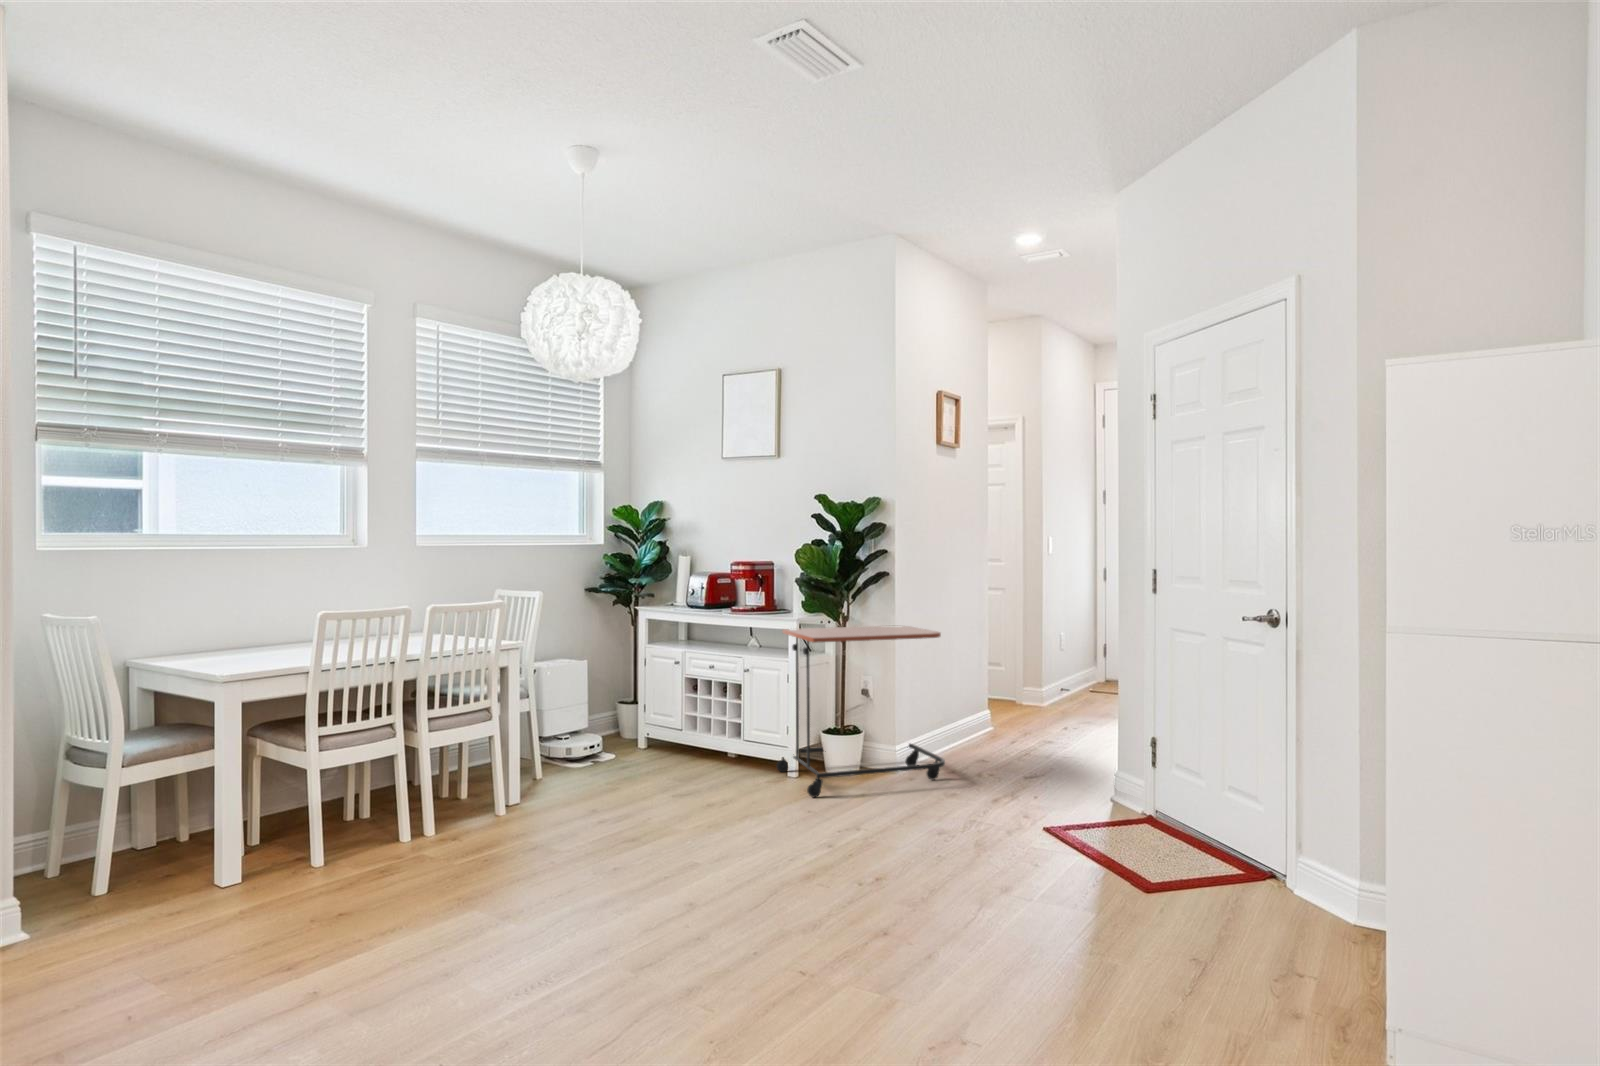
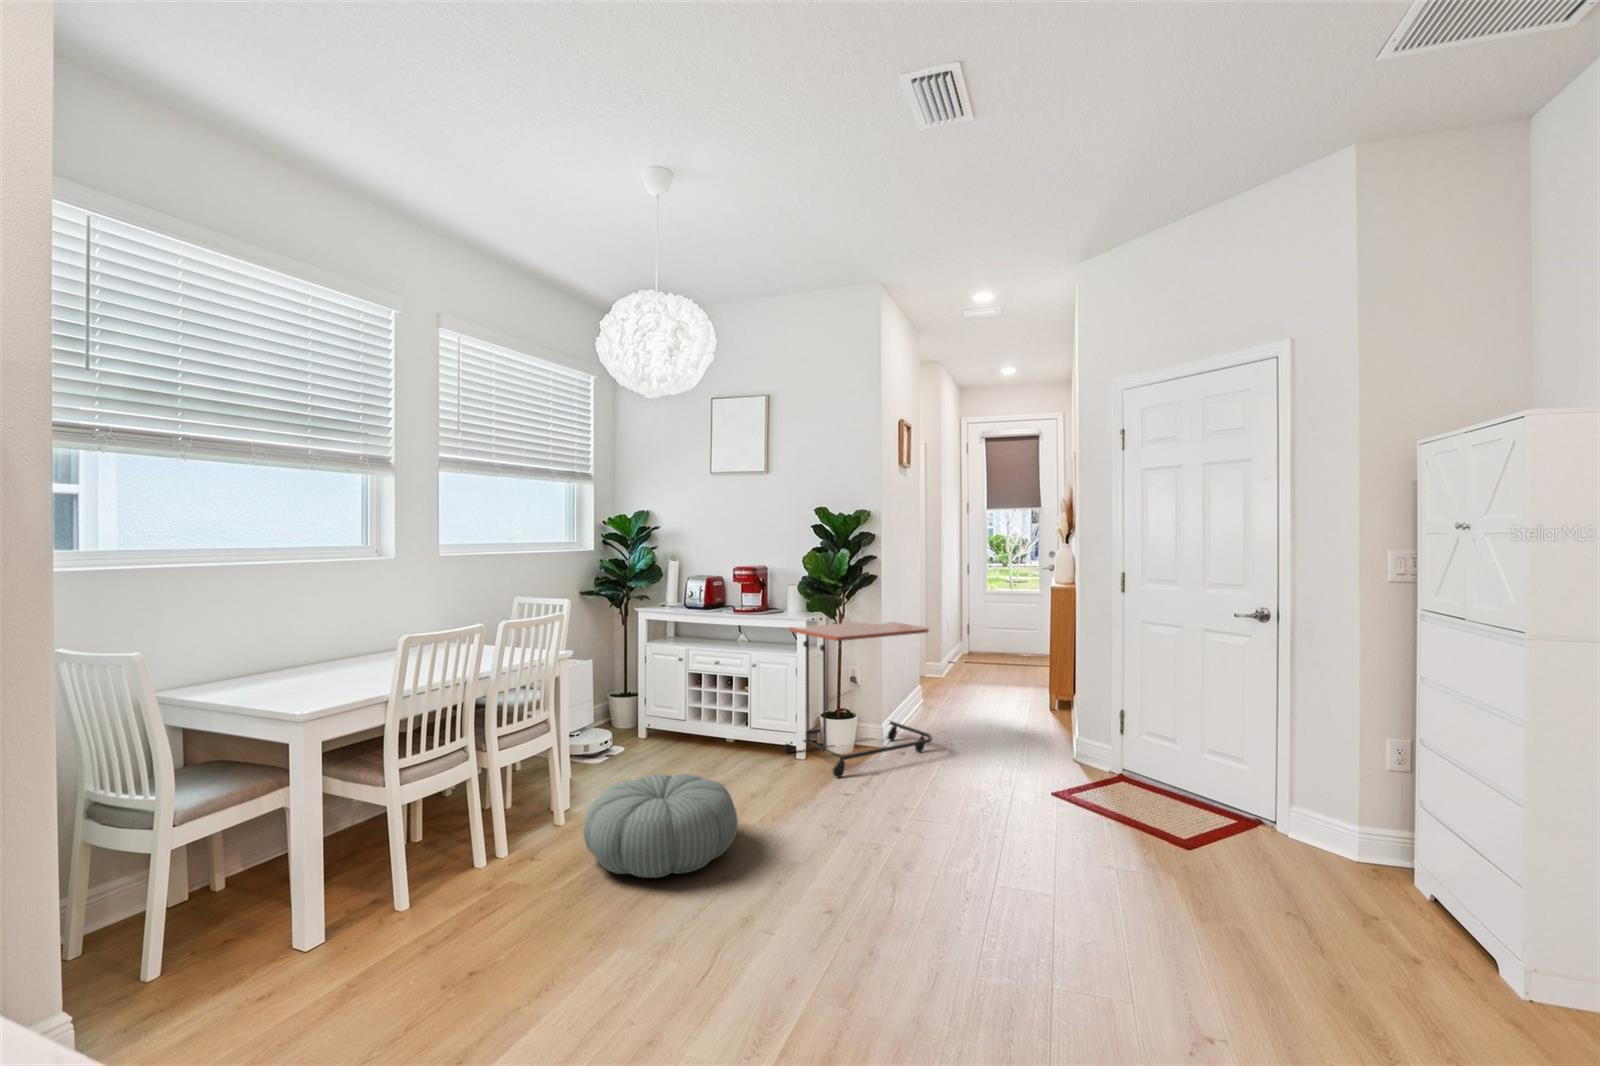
pouf: none [492,769,650,864] -> present [584,774,738,878]

